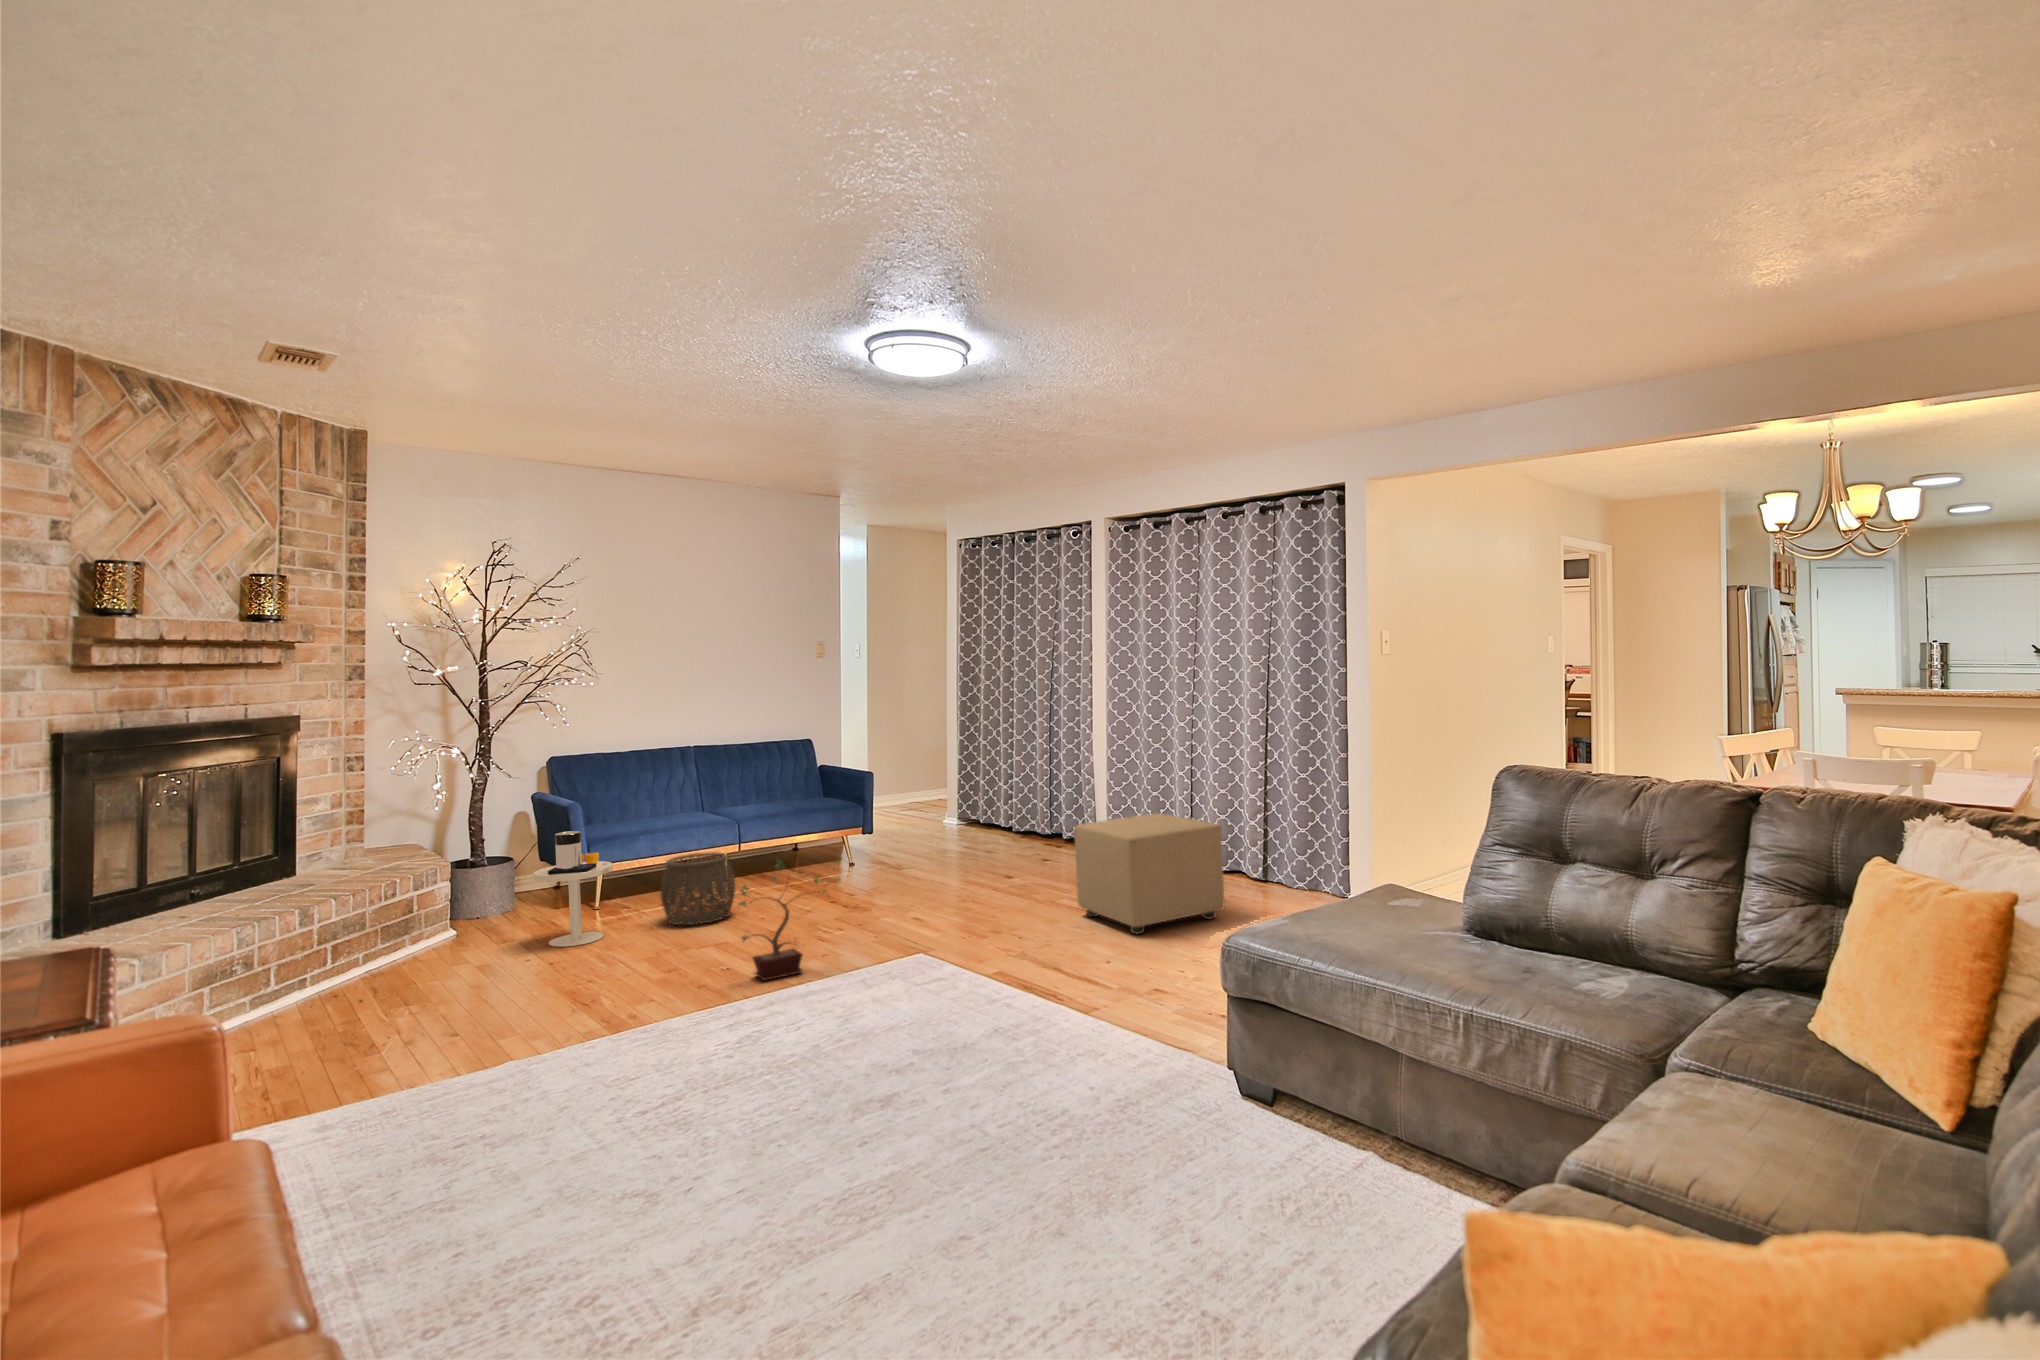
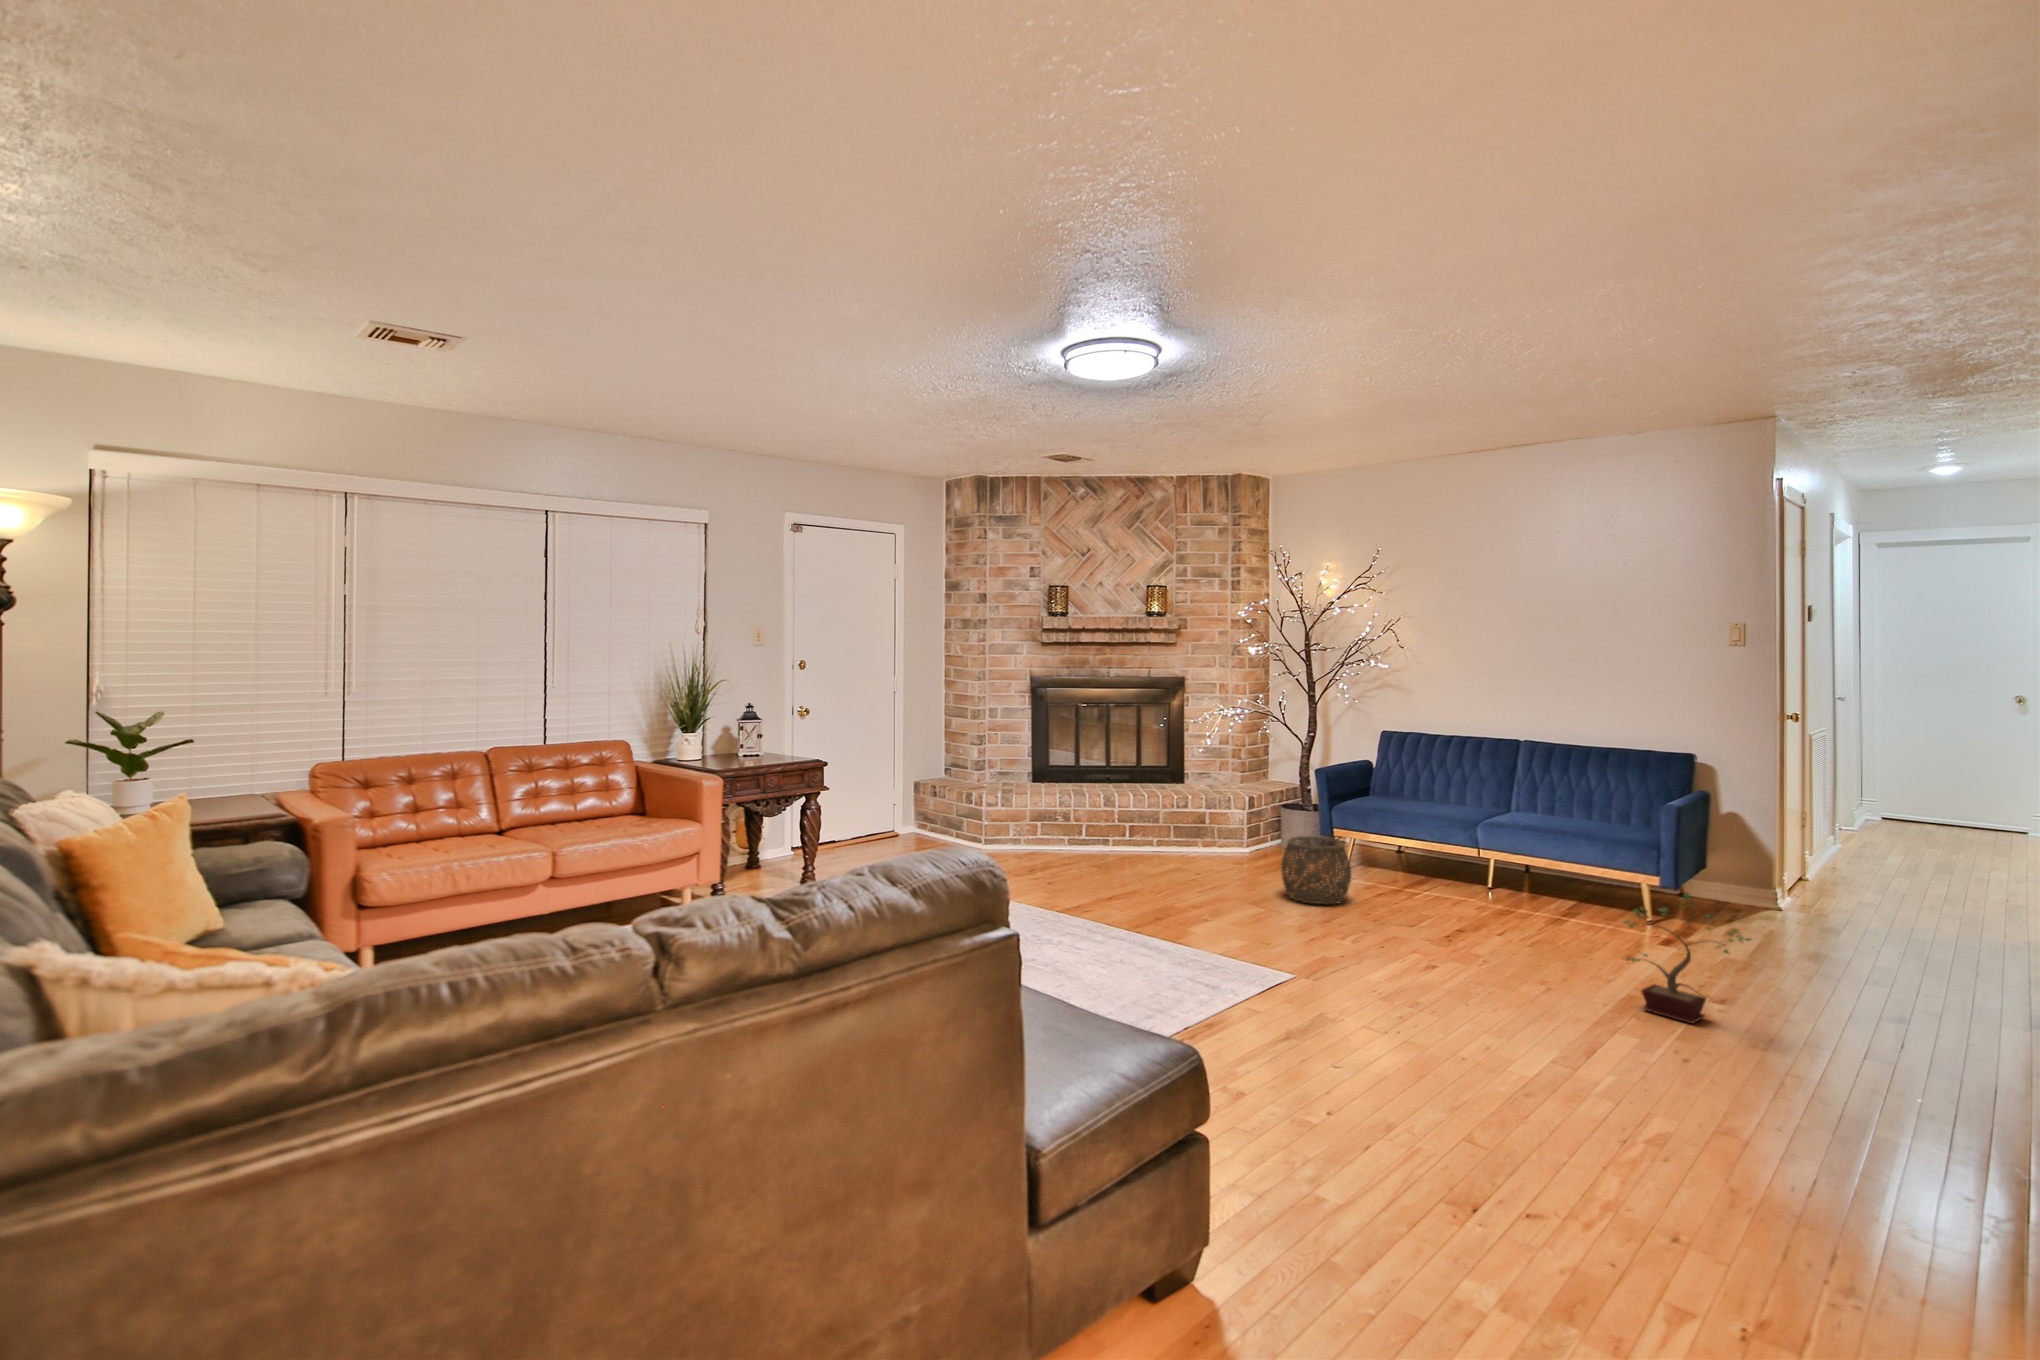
ottoman: present [1074,813,1224,934] -> none [1338,926,1589,1145]
side table: present [534,831,613,947] -> none [1206,788,1265,882]
potted plant: present [738,859,840,981] -> present [1624,893,1751,1023]

